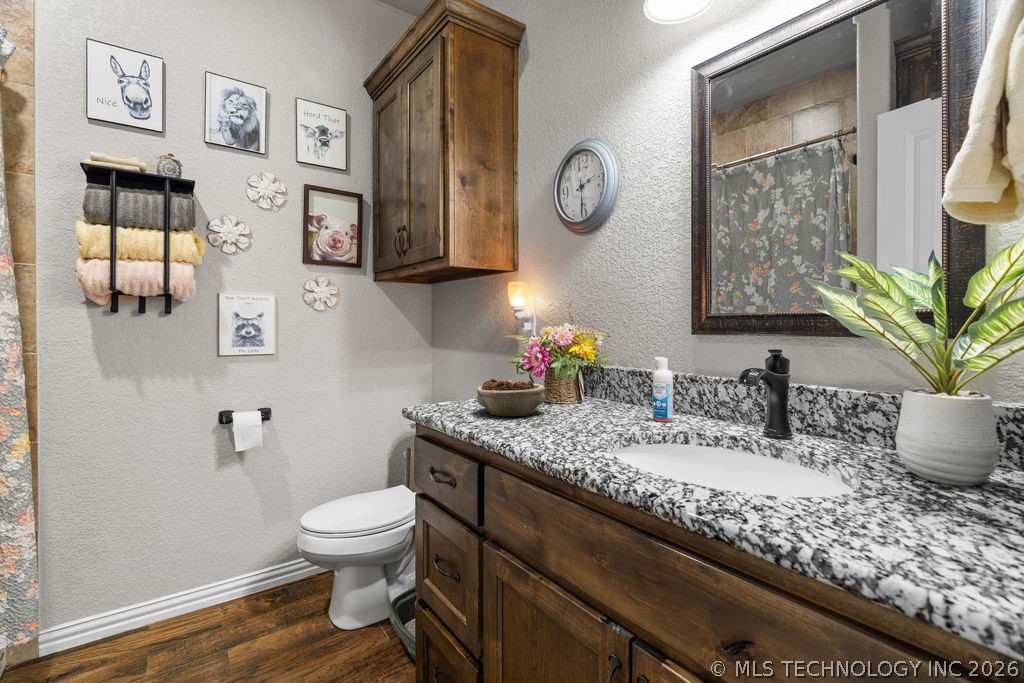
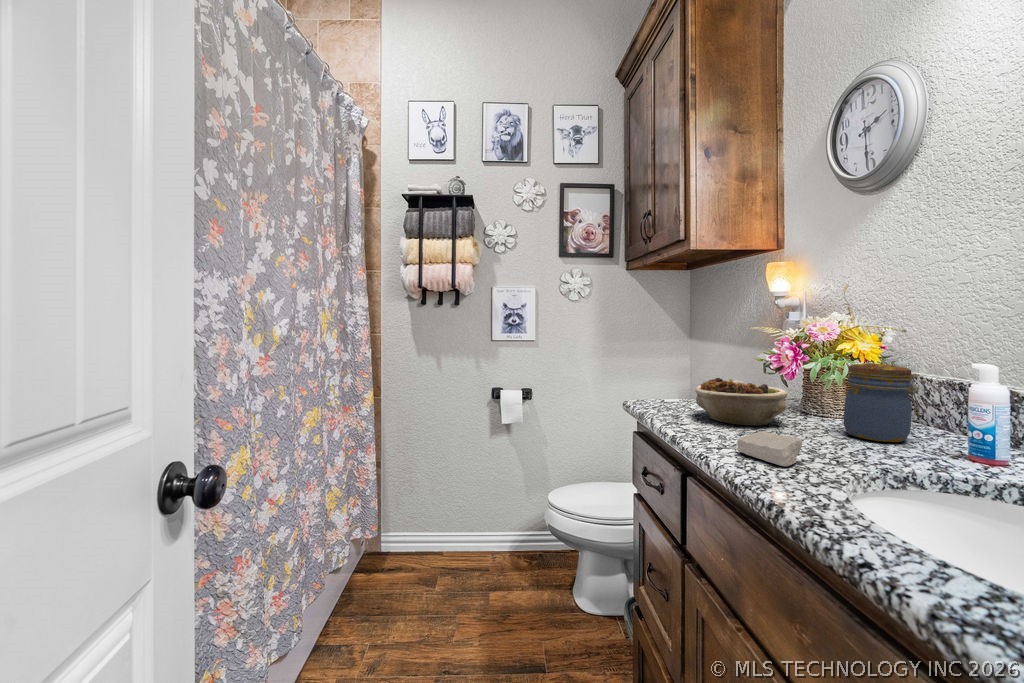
jar: none [582,360,624,415] -> present [844,363,920,442]
soap bar: none [530,418,575,442] -> present [737,431,802,466]

